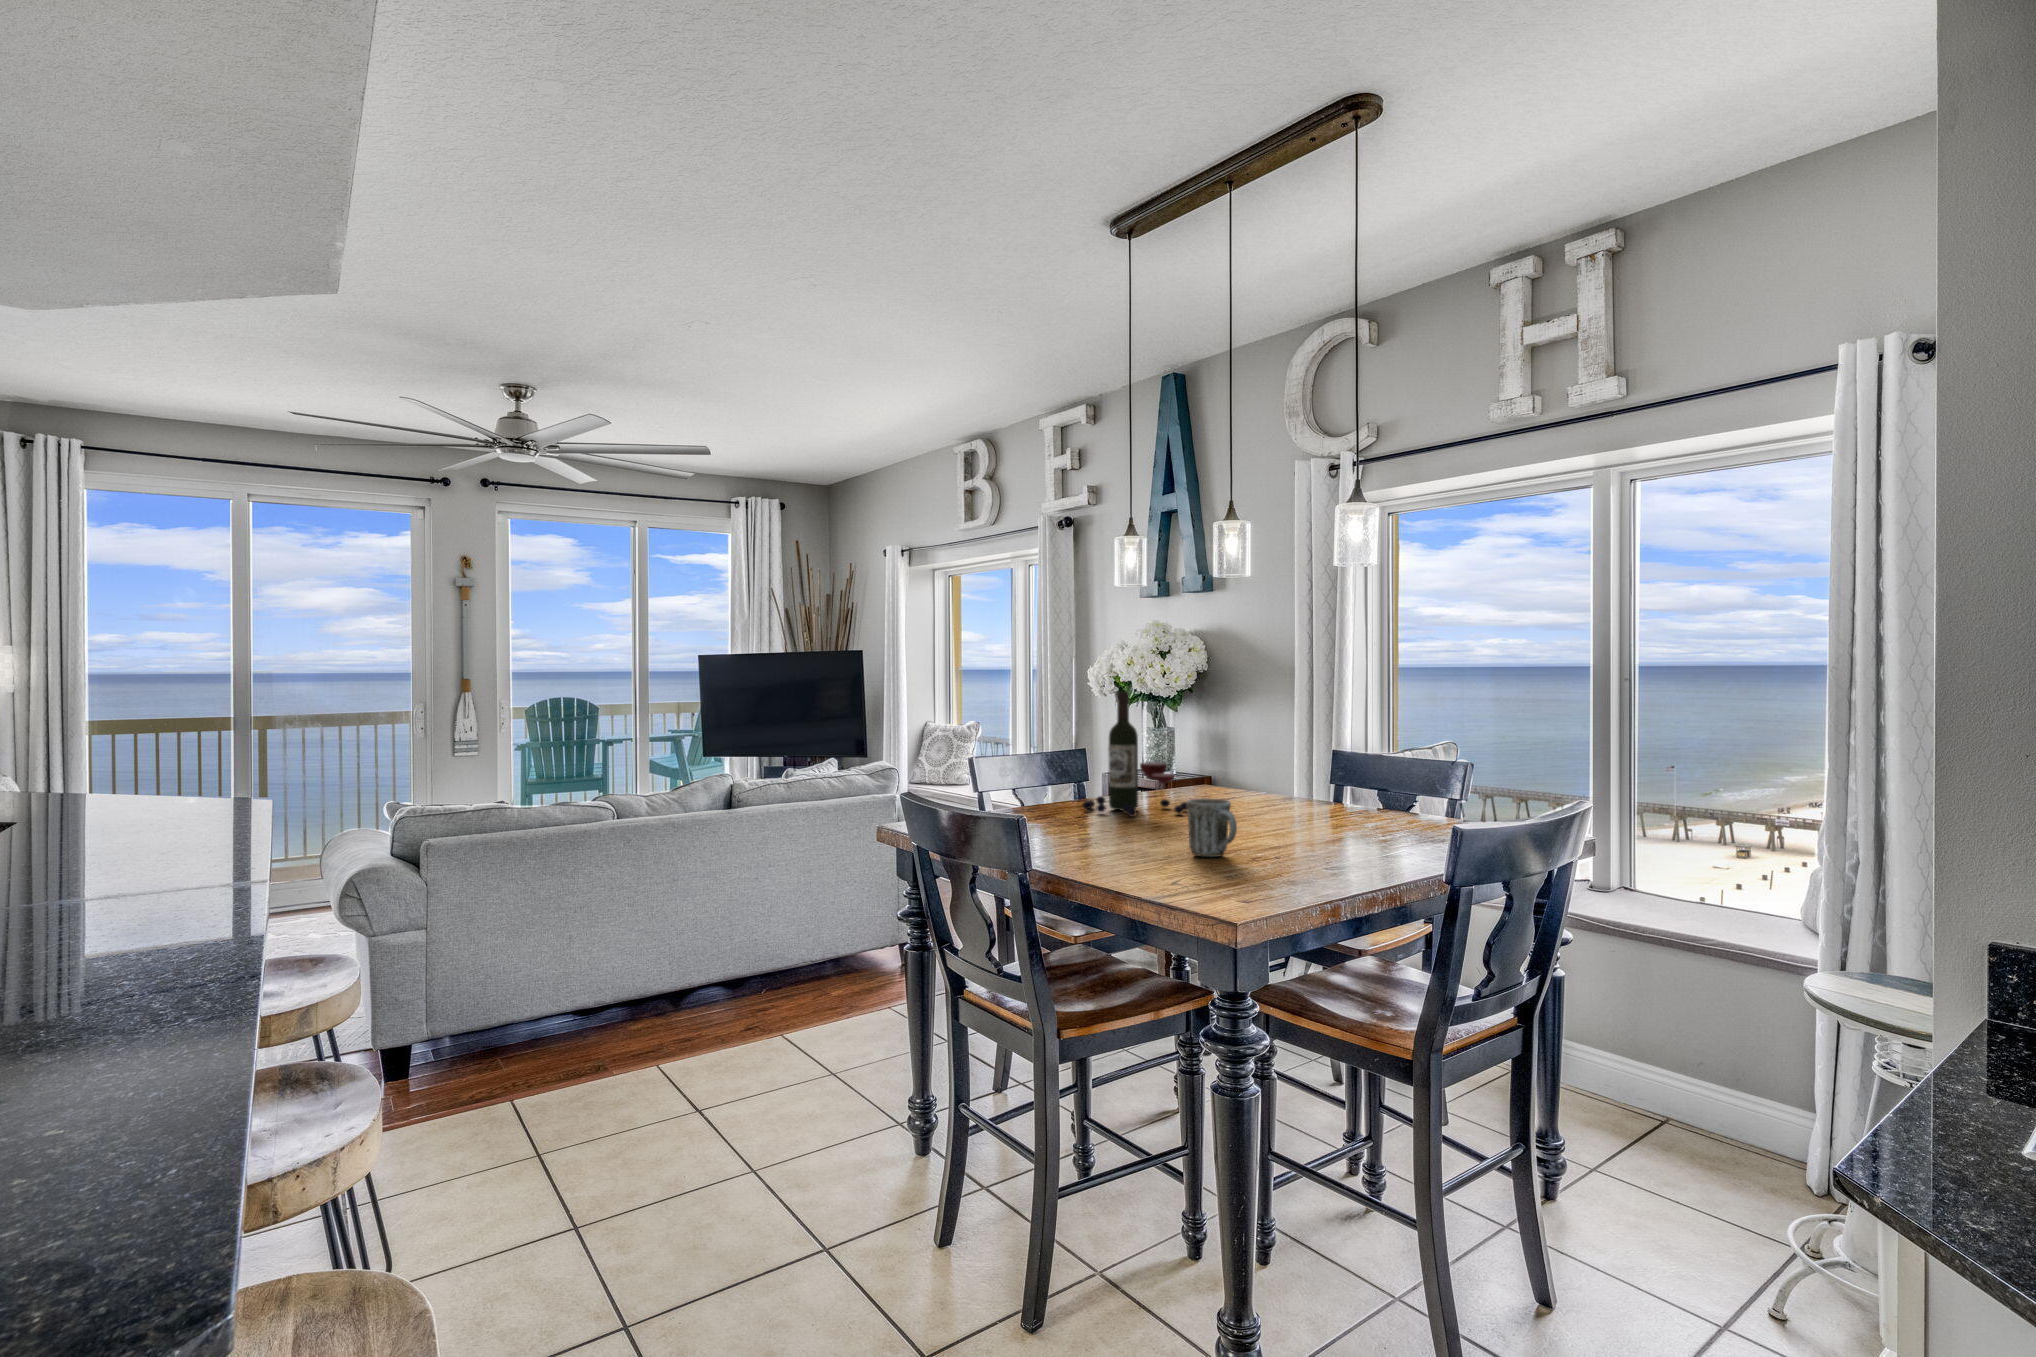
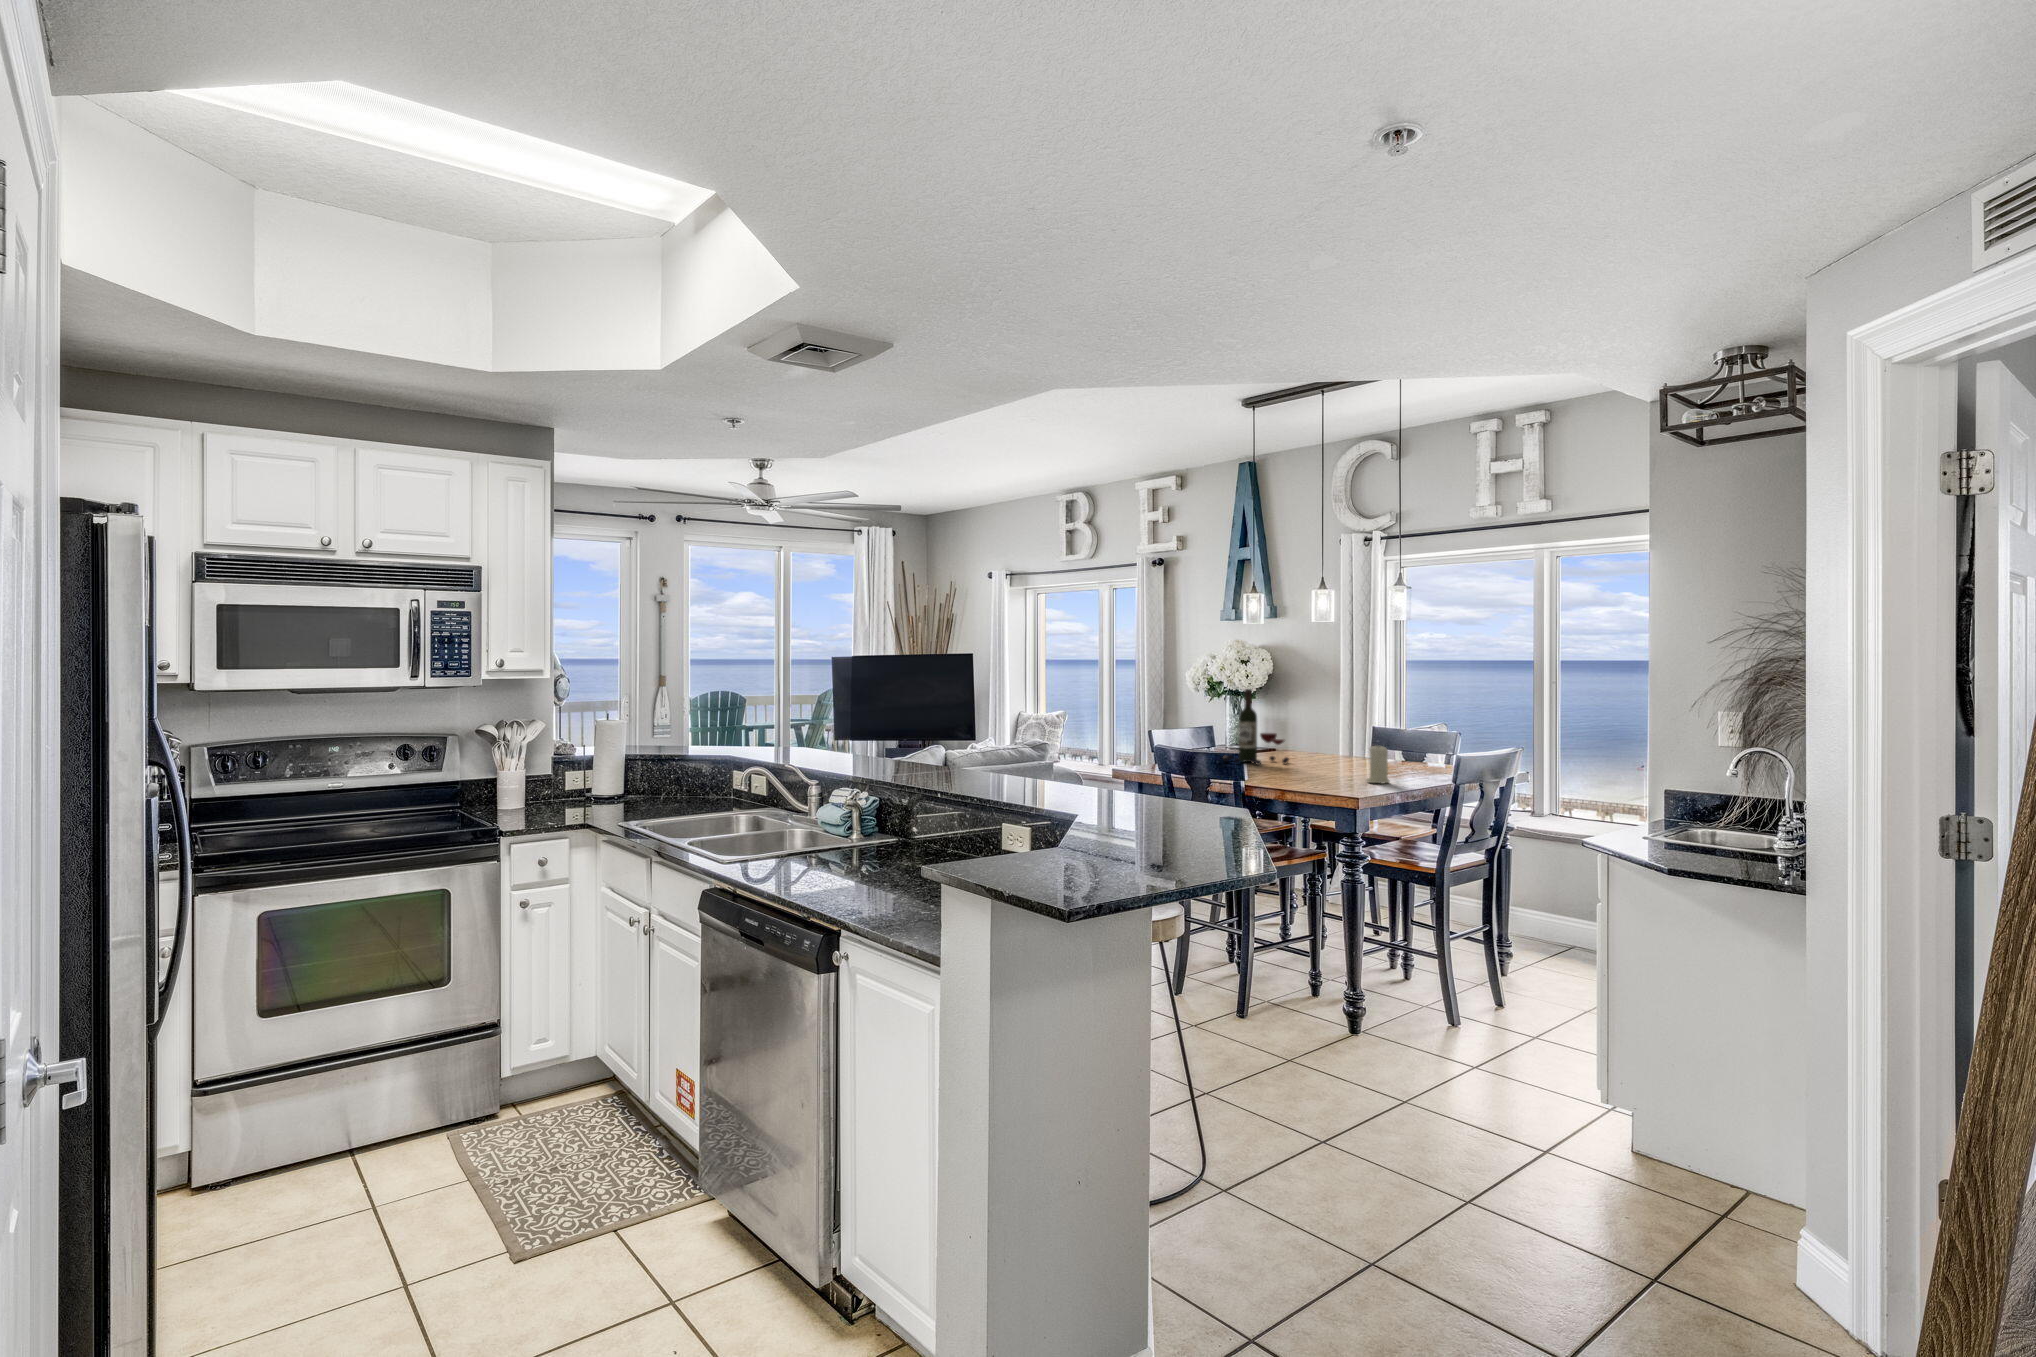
candle: none [1279,794,1323,871] -> present [1366,746,1390,784]
mug: present [1187,798,1237,857] -> none [1312,749,1342,780]

